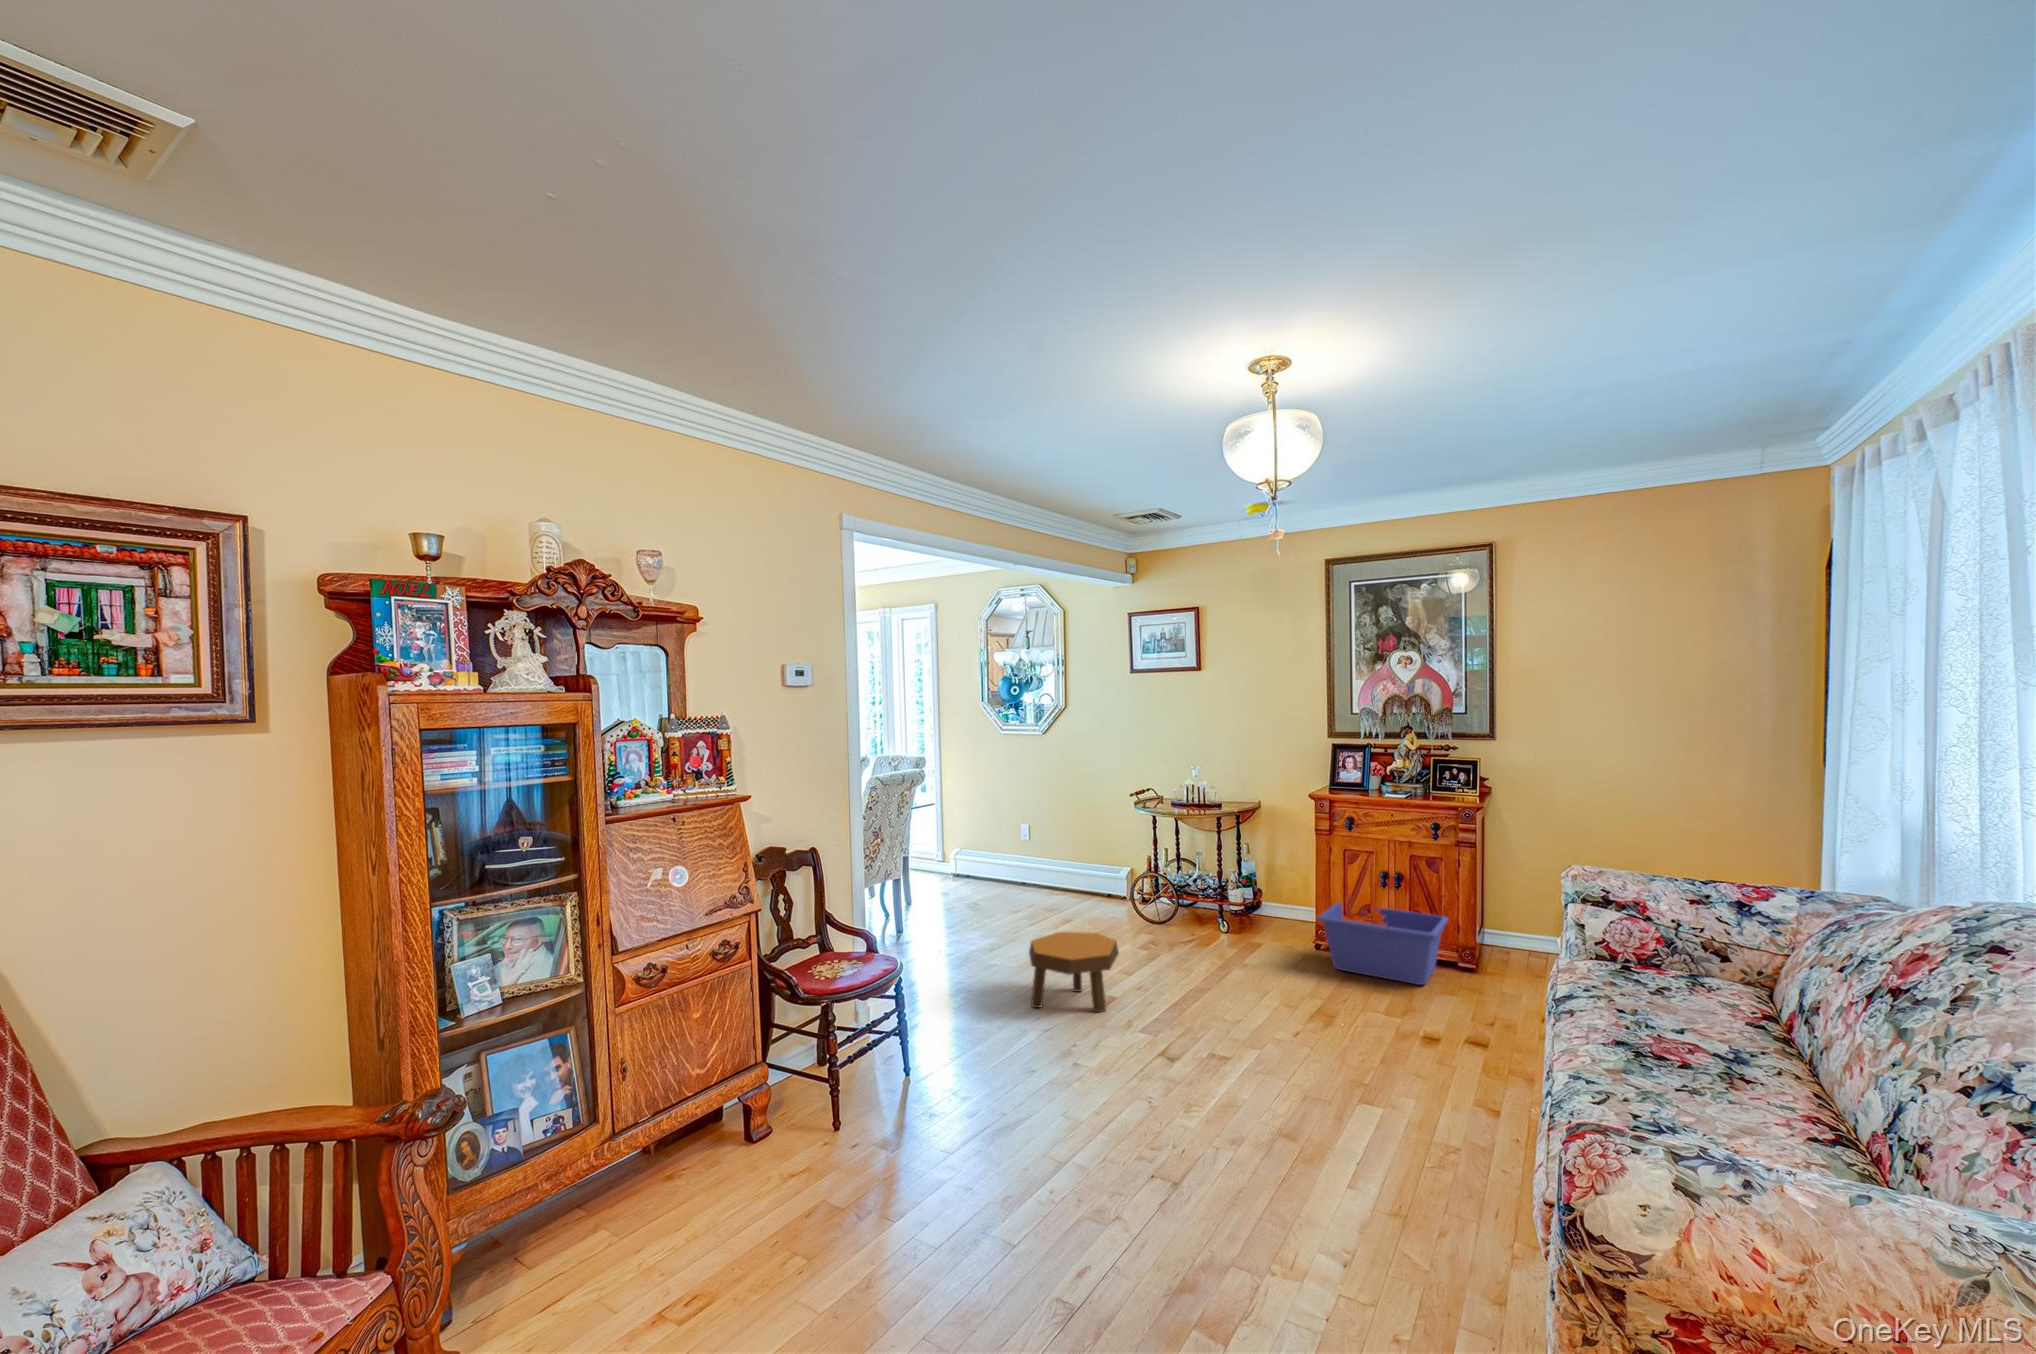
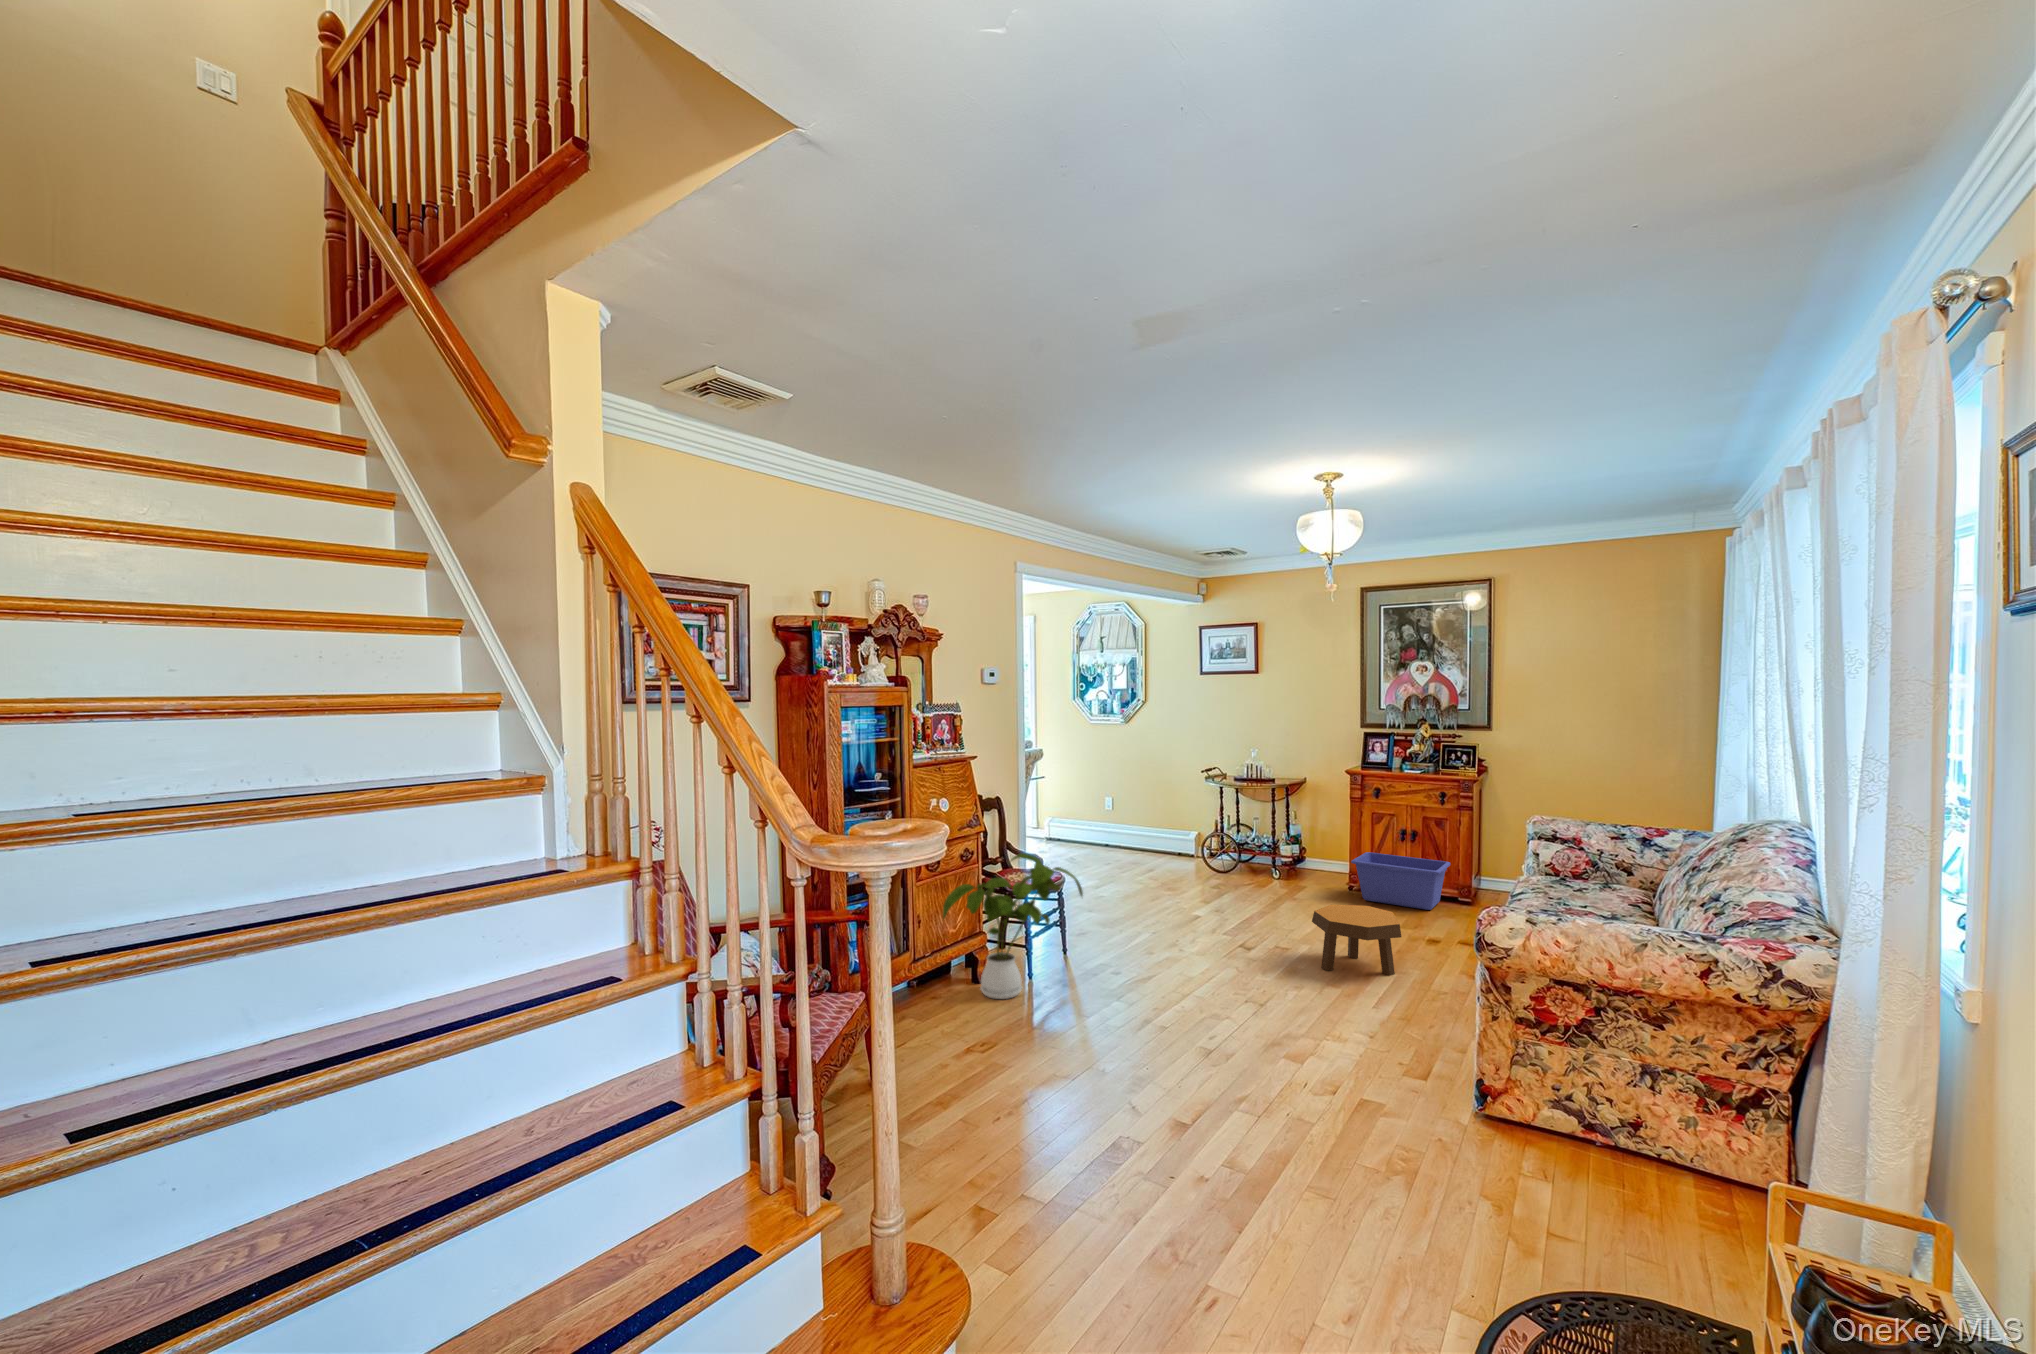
footstool: present [1029,932,1119,1013] -> present [1312,904,1401,976]
house plant: none [655,952,888,1189] -> present [943,853,1083,999]

